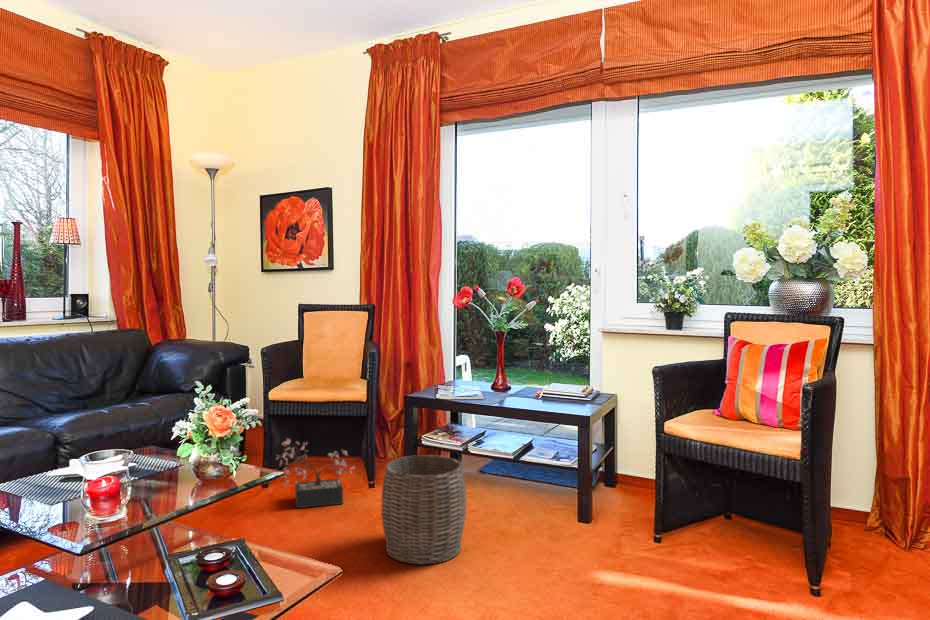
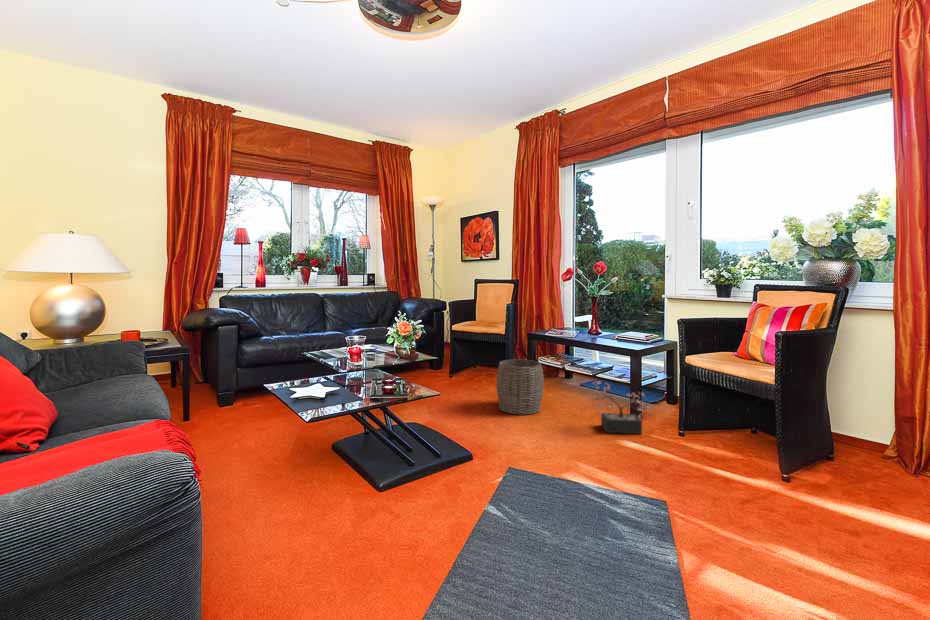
decorative plant: present [276,439,354,508] -> present [588,381,650,434]

